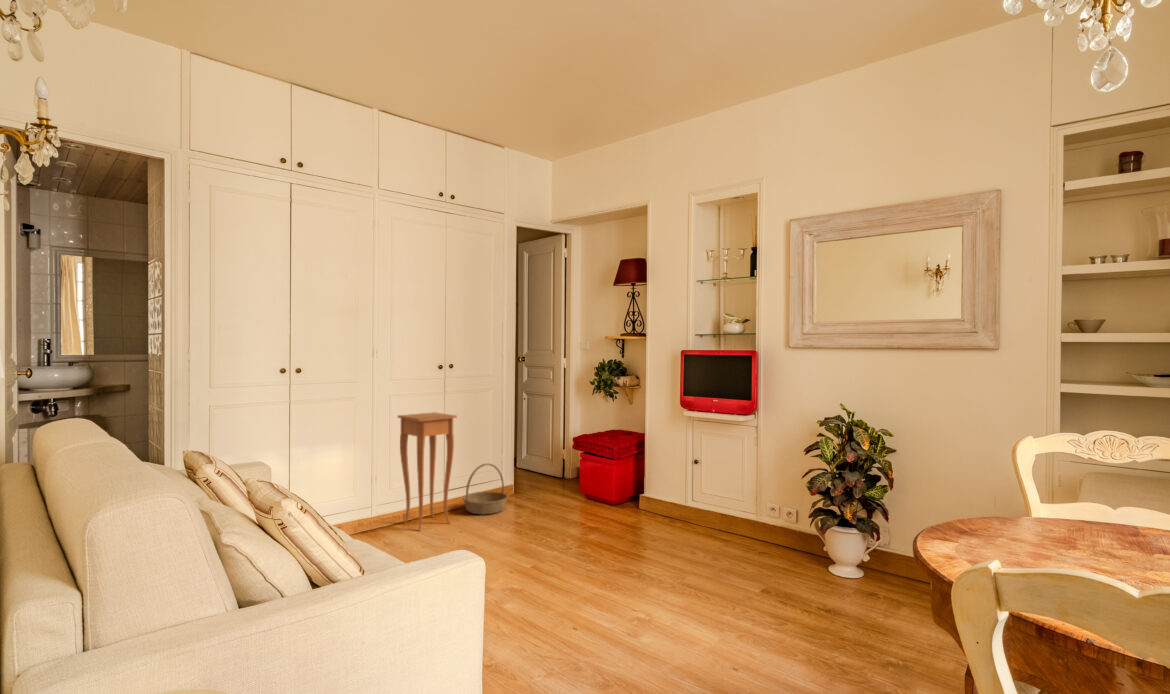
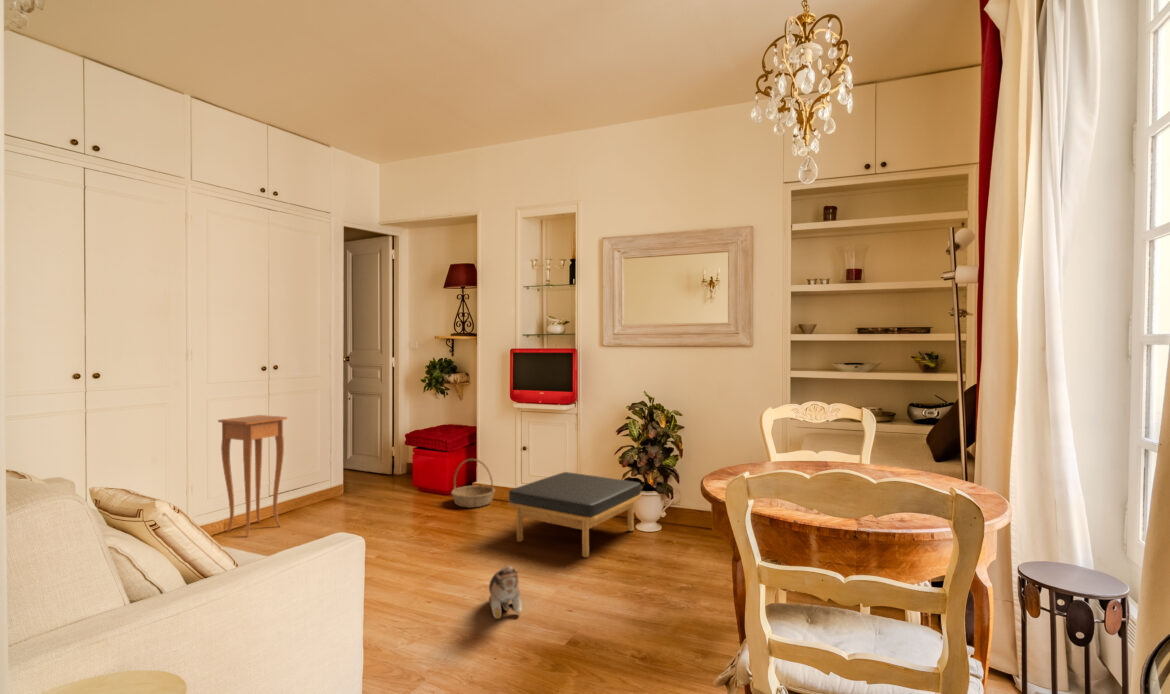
basket: present [463,464,508,514] -> present [451,459,495,508]
ottoman: none [673,494,836,600] -> present [509,472,641,557]
plush toy: none [638,600,674,661] -> present [489,565,522,619]

